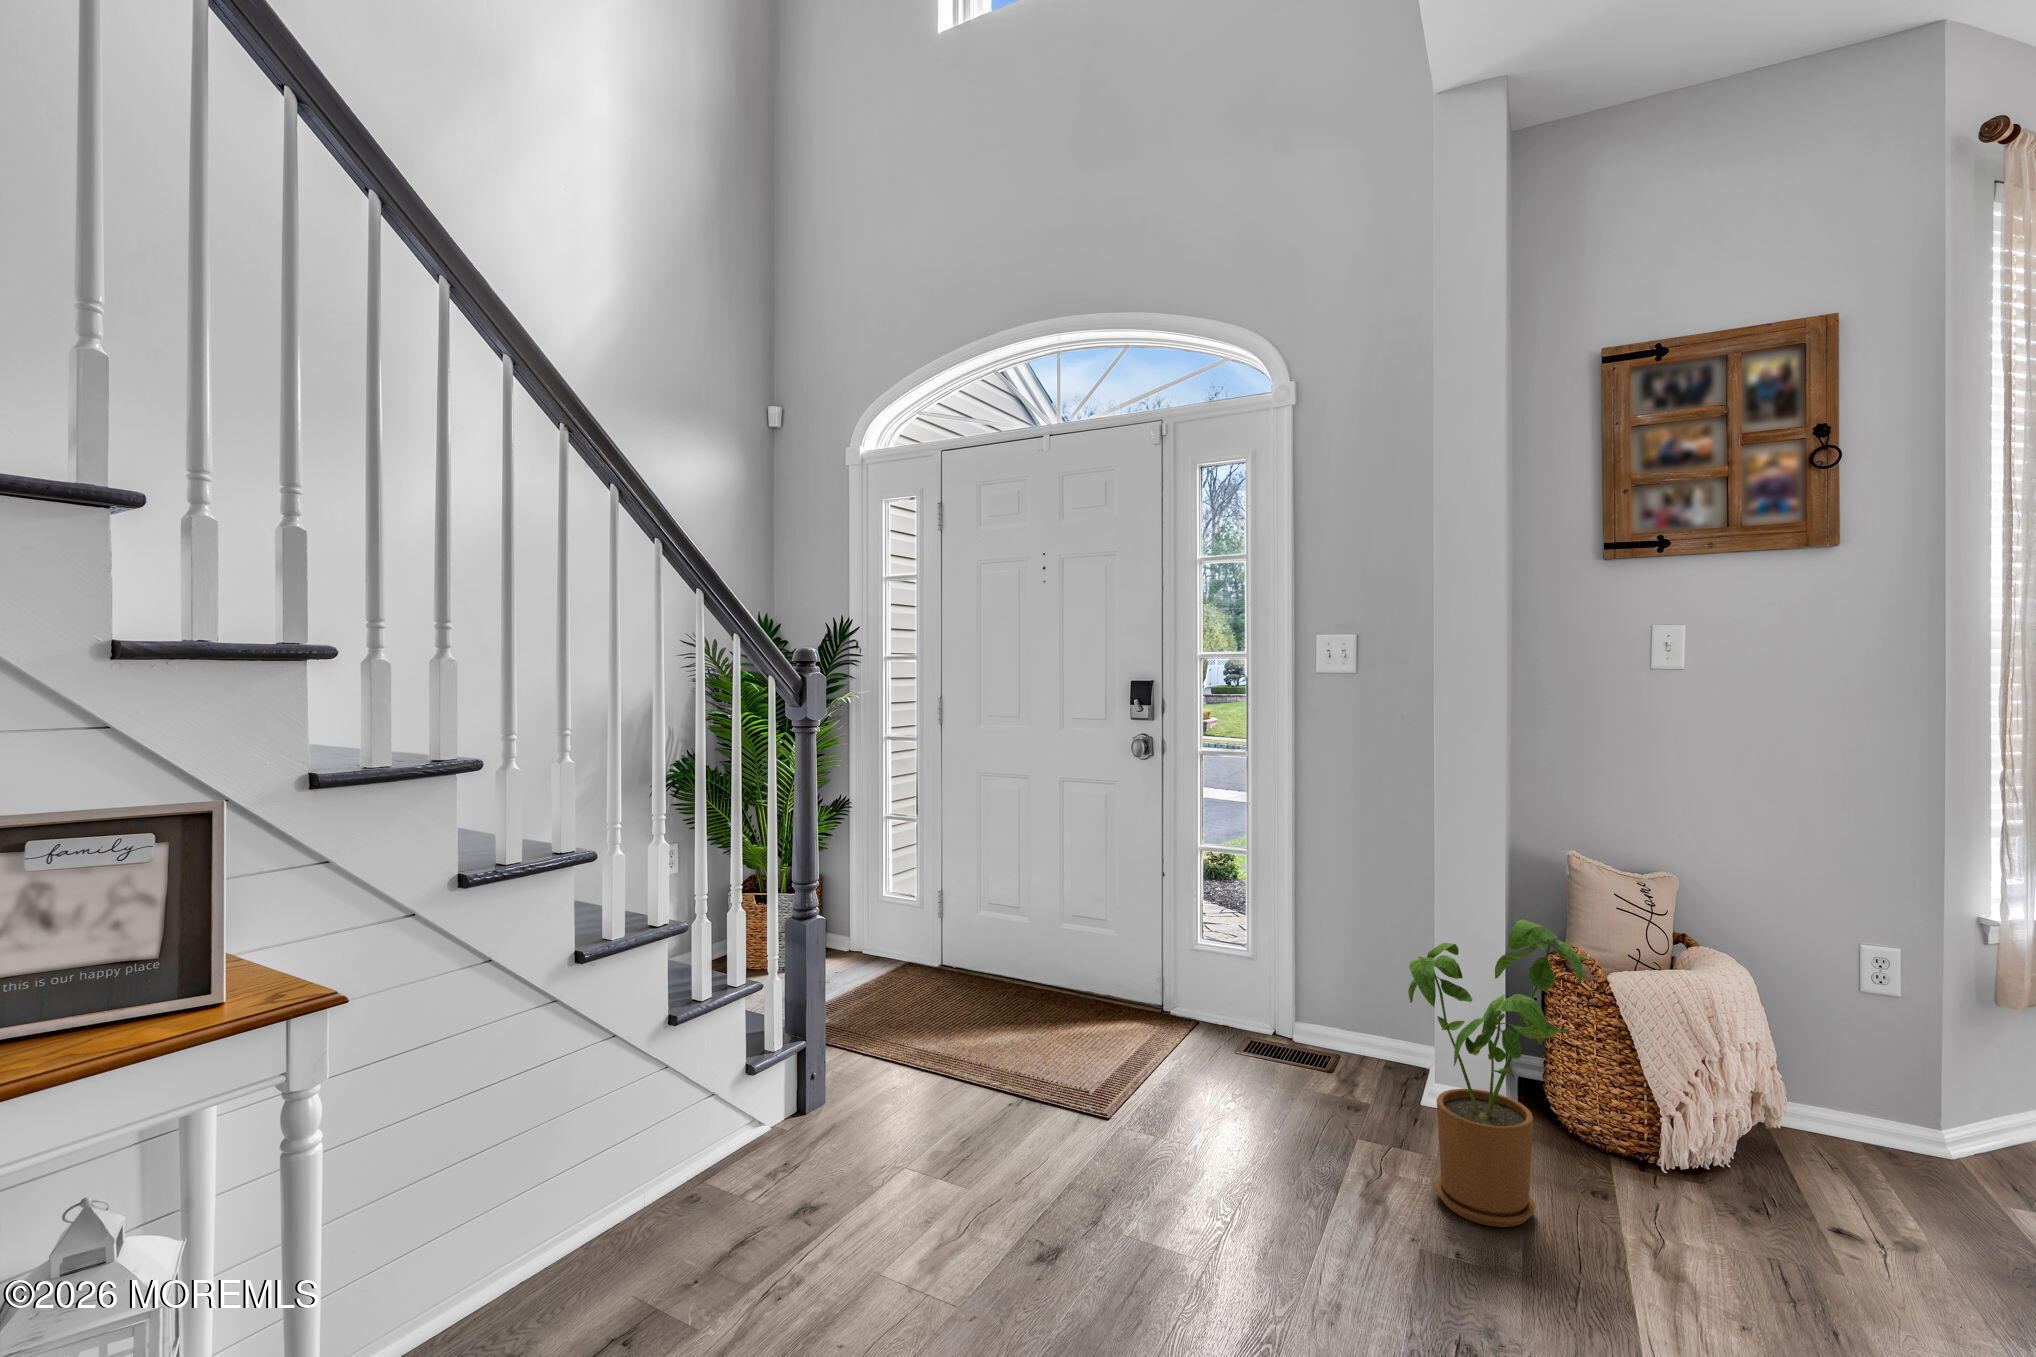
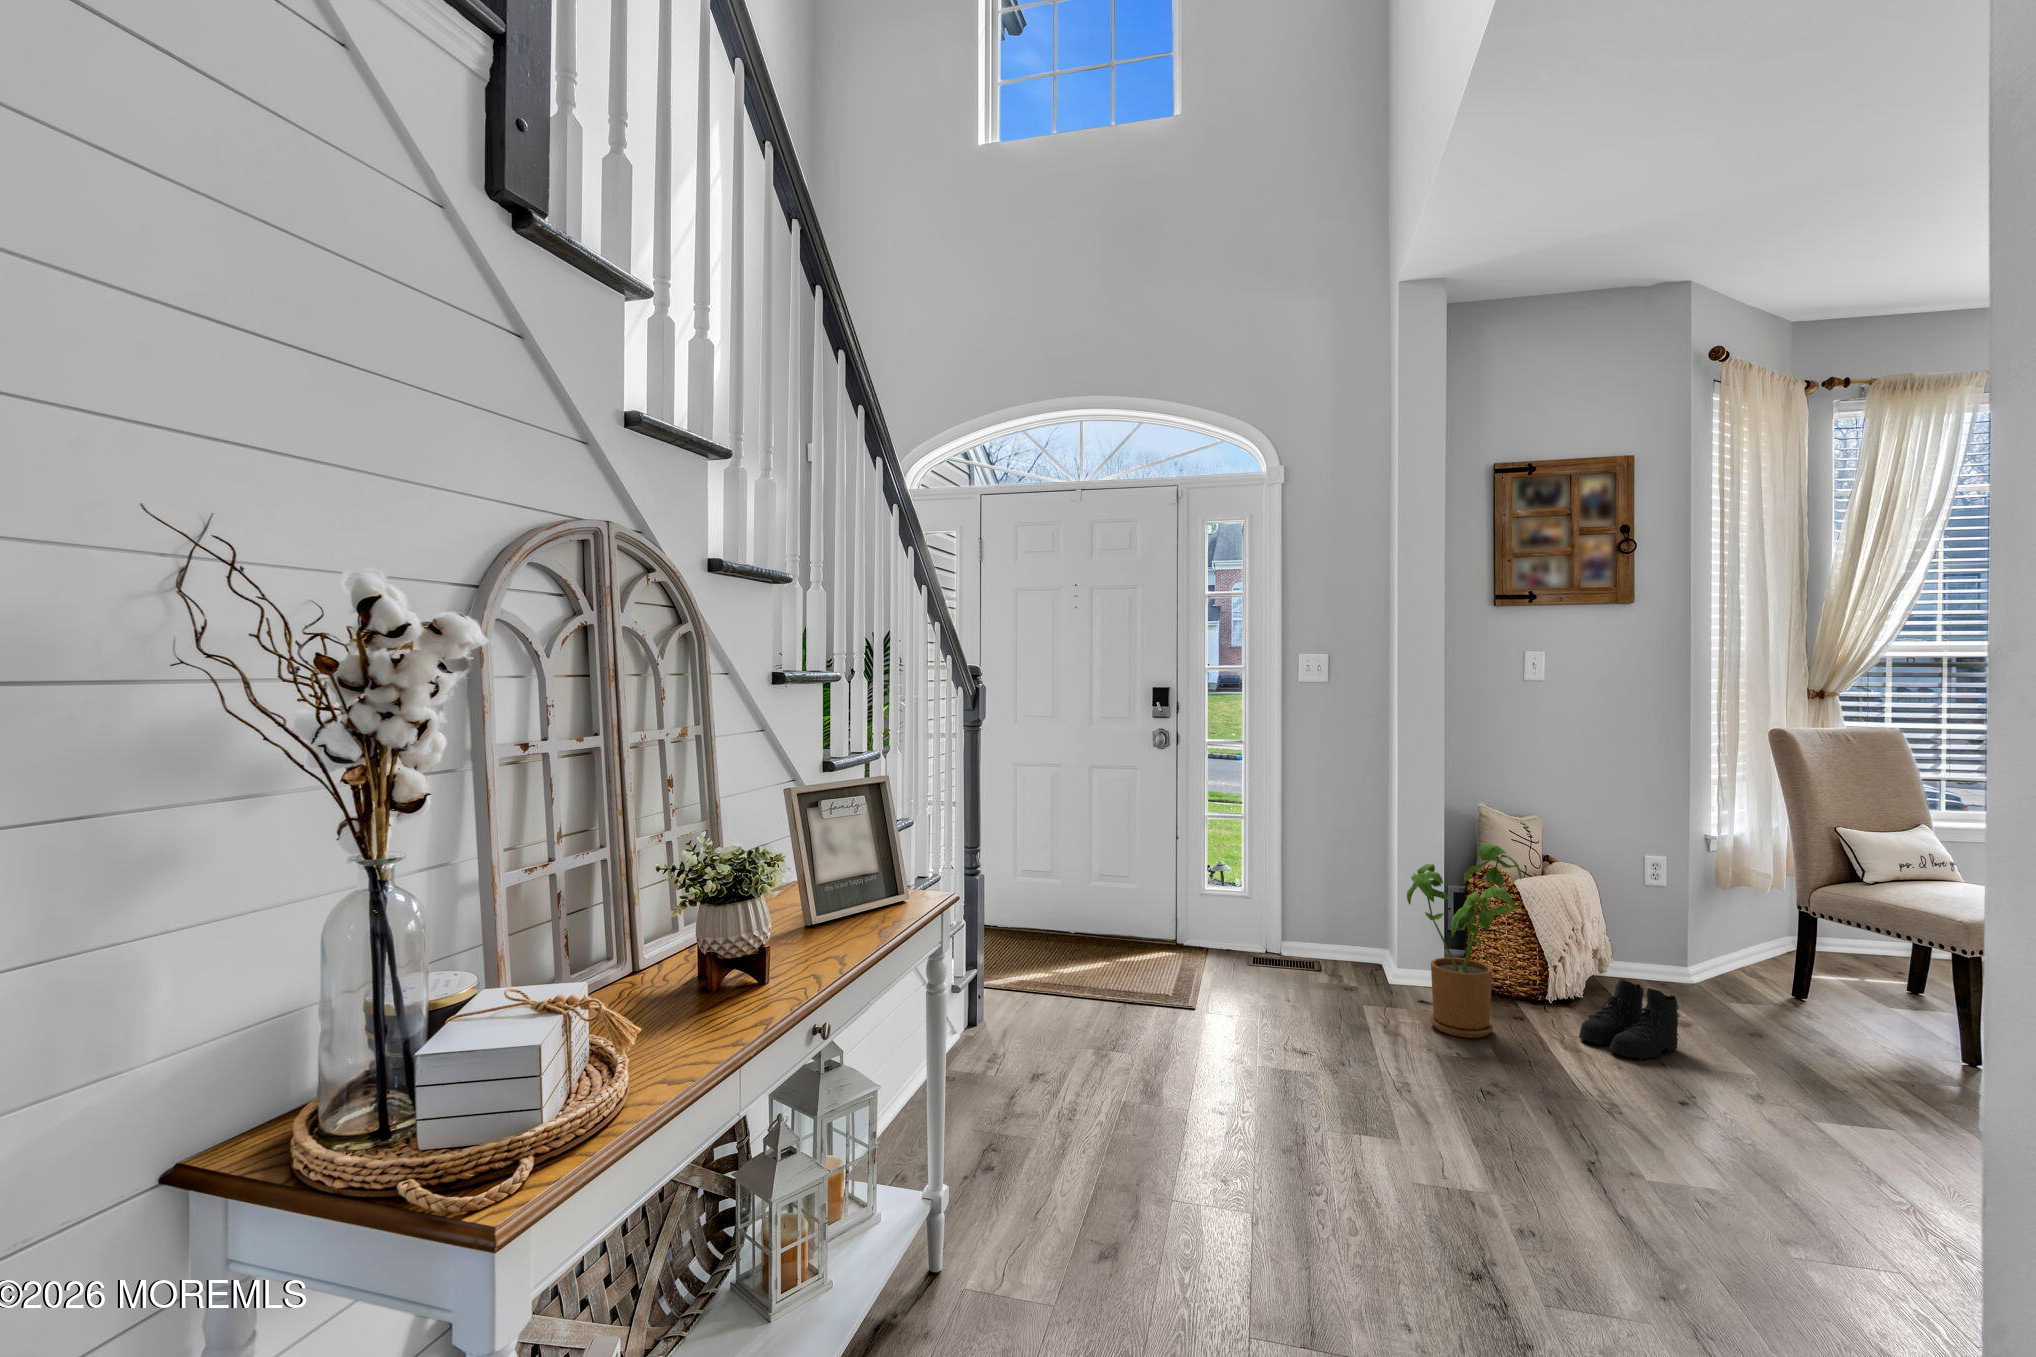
boots: none [1683,1161,1873,1318] -> present [1579,978,1679,1060]

